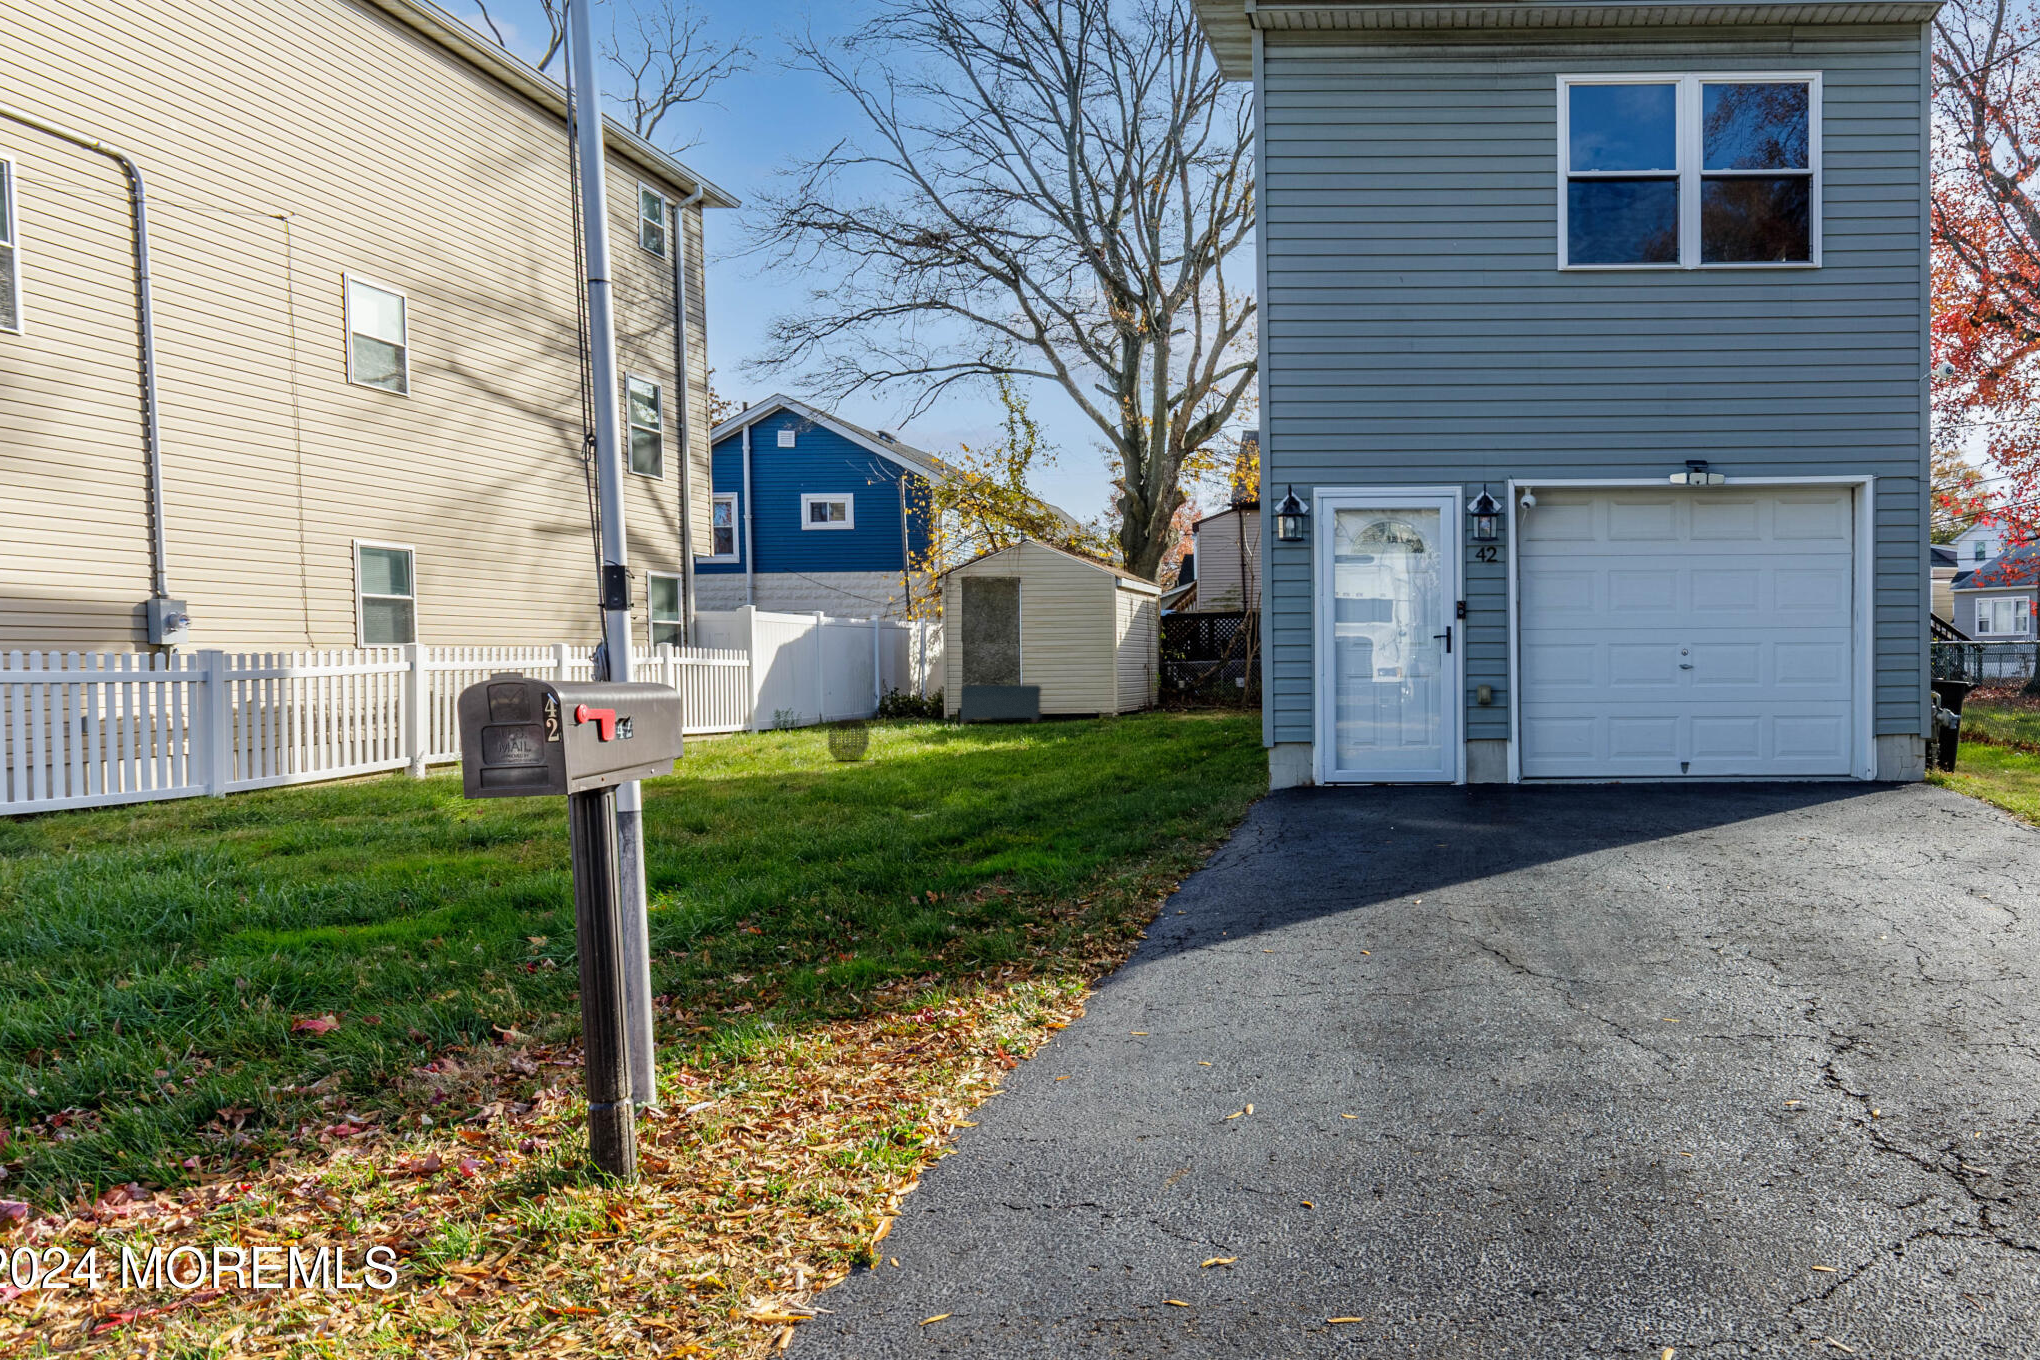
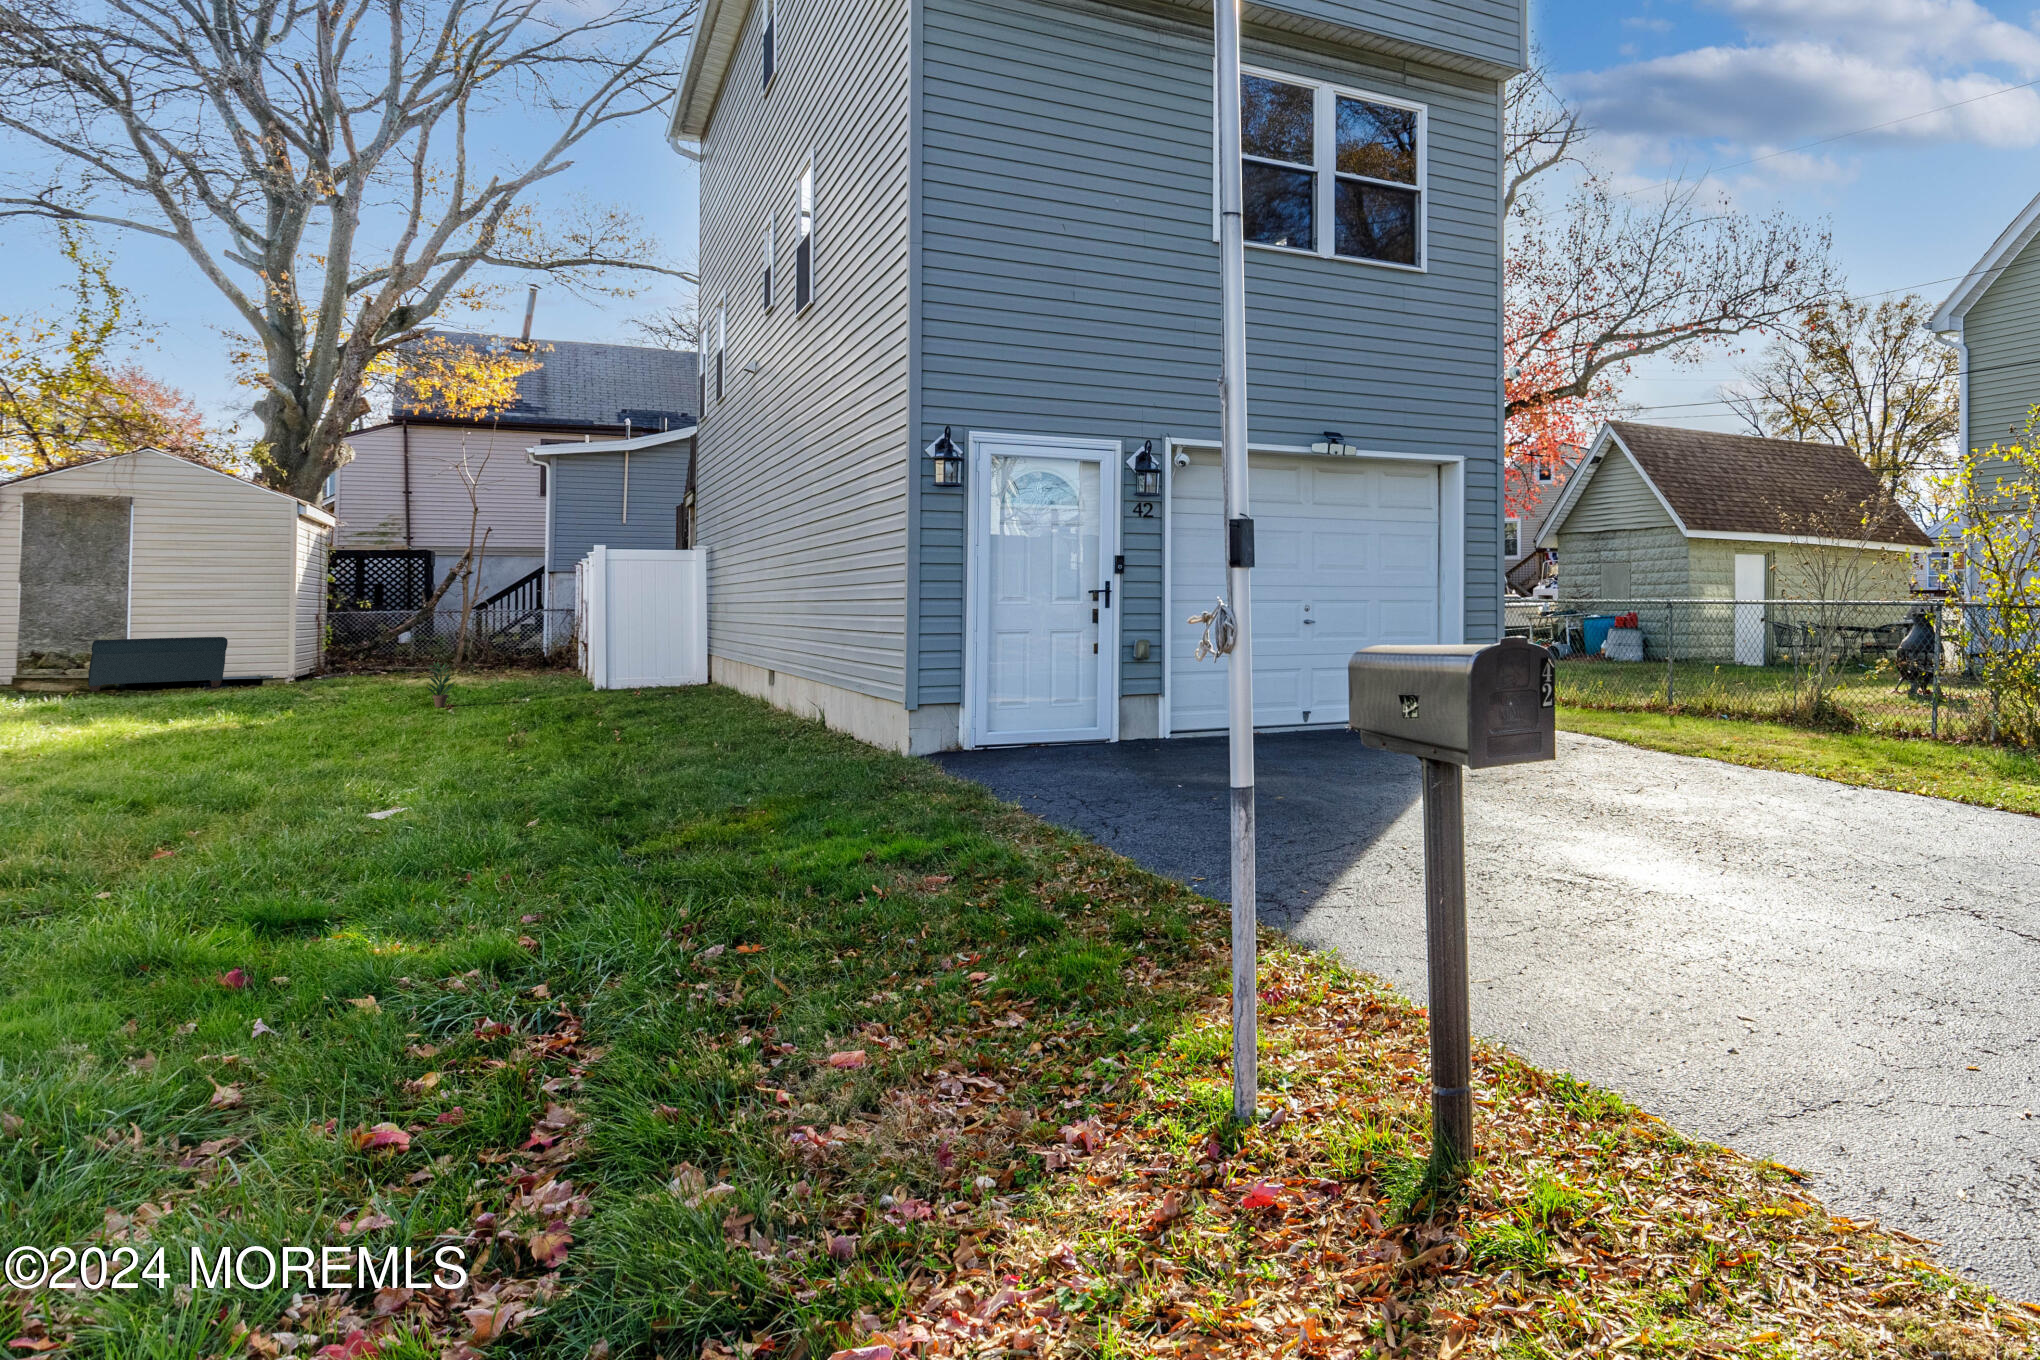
potted plant: none [1104,703,1127,742] -> present [426,662,455,707]
woven basket: present [828,719,869,761] -> none [71,695,144,754]

